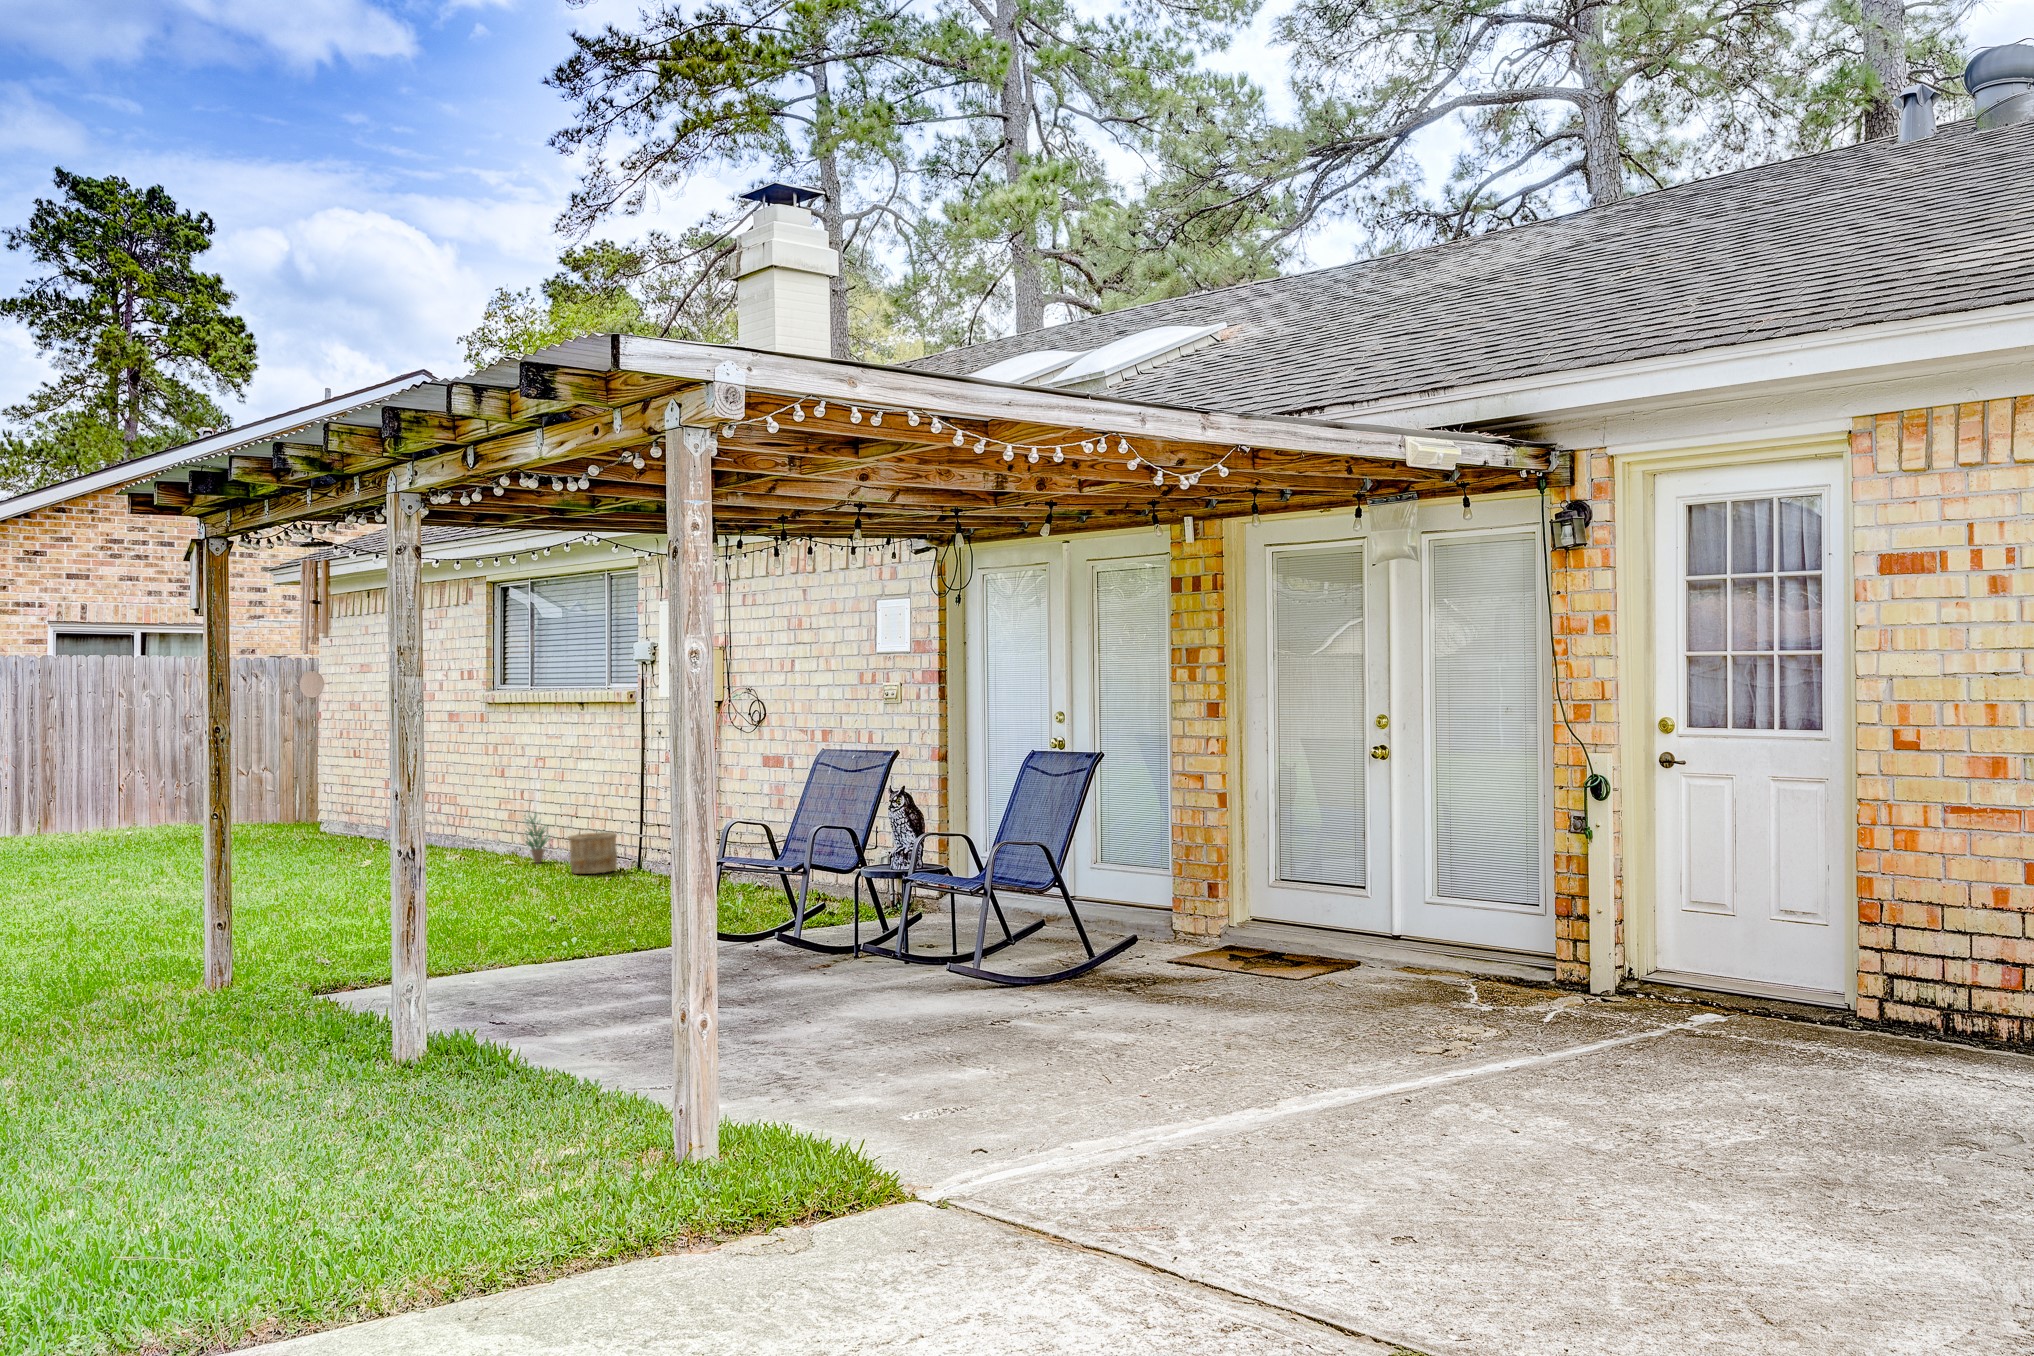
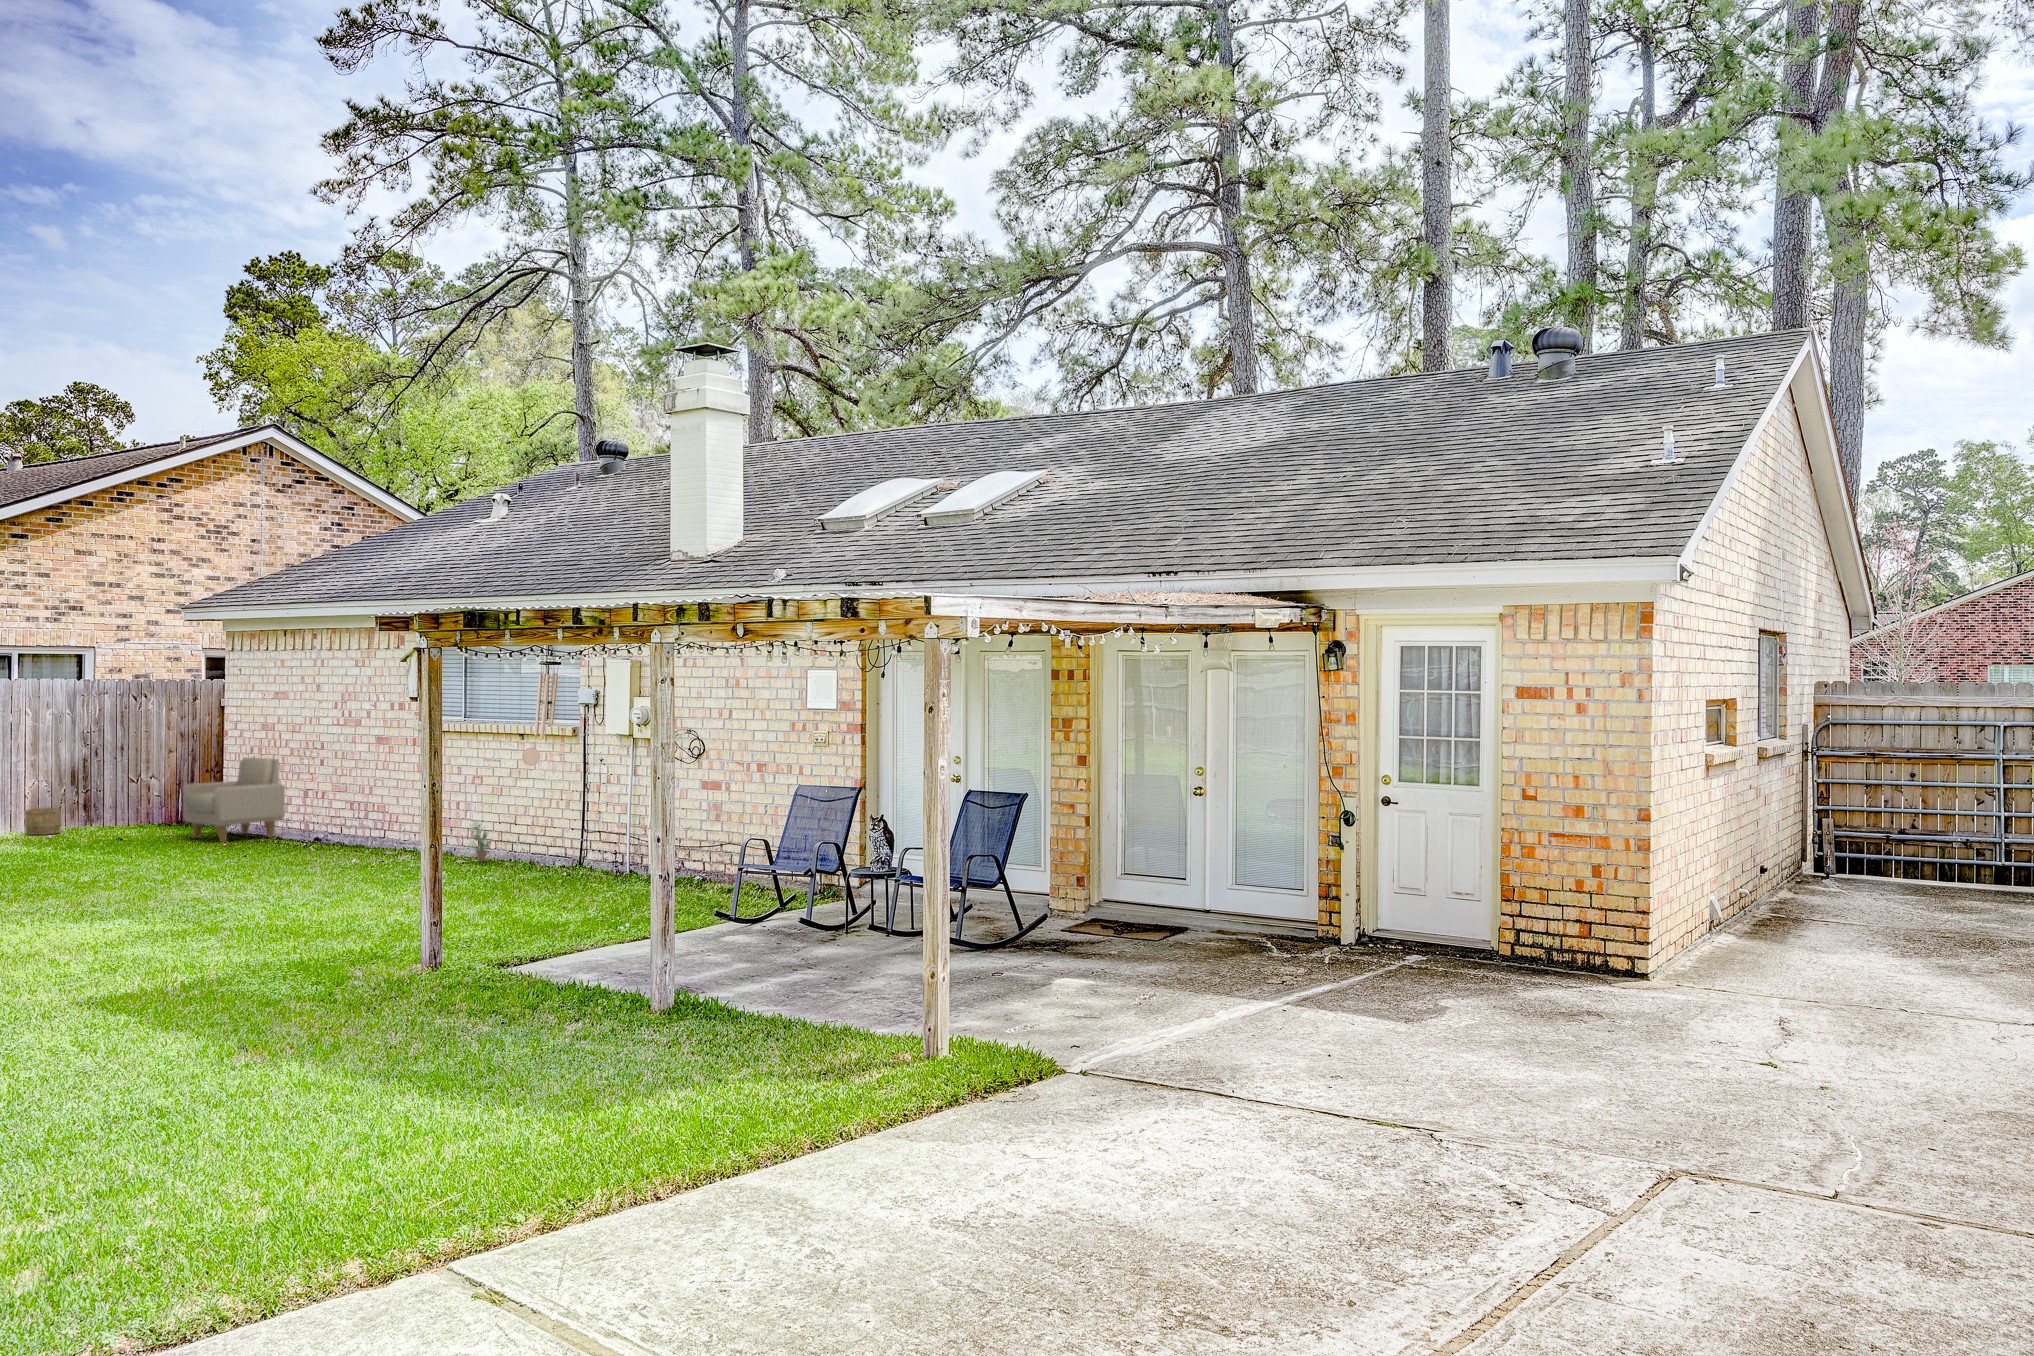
armchair: none [266,742,372,840] -> present [183,757,285,842]
wooden bucket: present [568,832,617,874] -> present [25,808,61,835]

